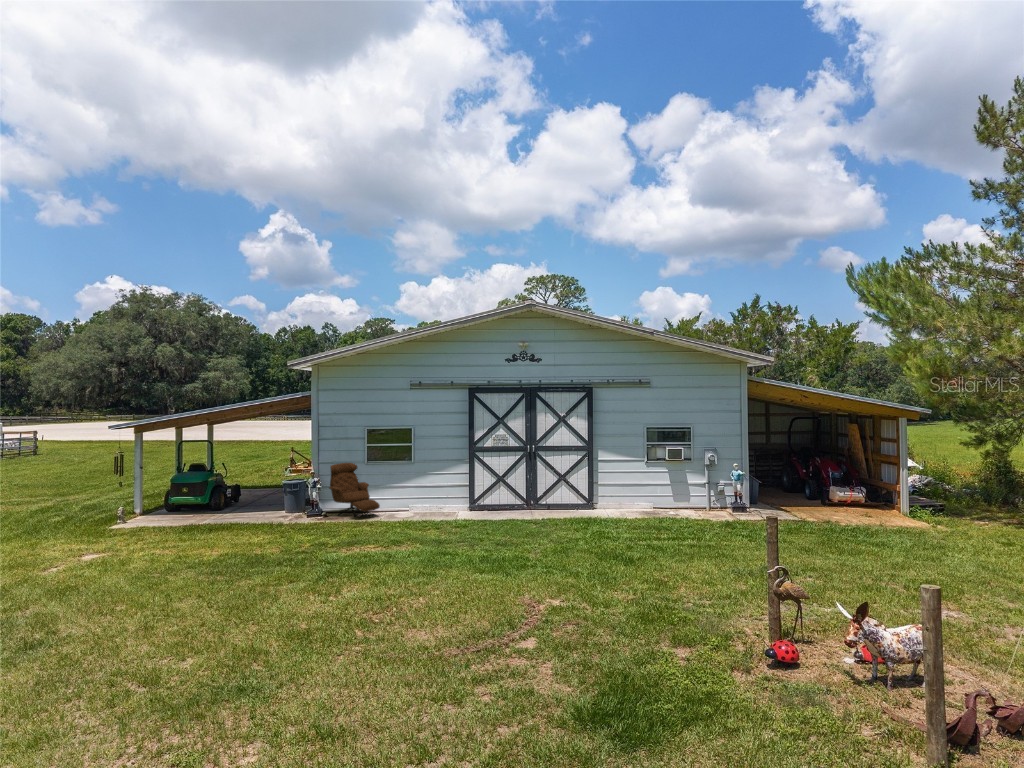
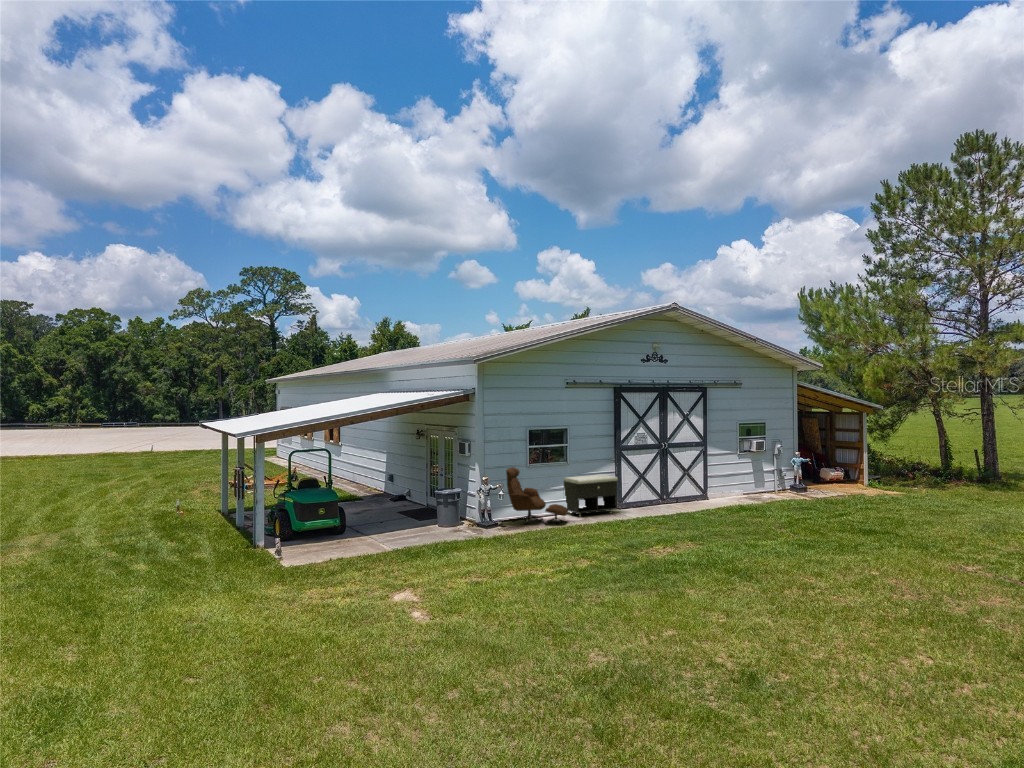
storage bench: none [398,475,448,513] -> present [564,475,618,516]

